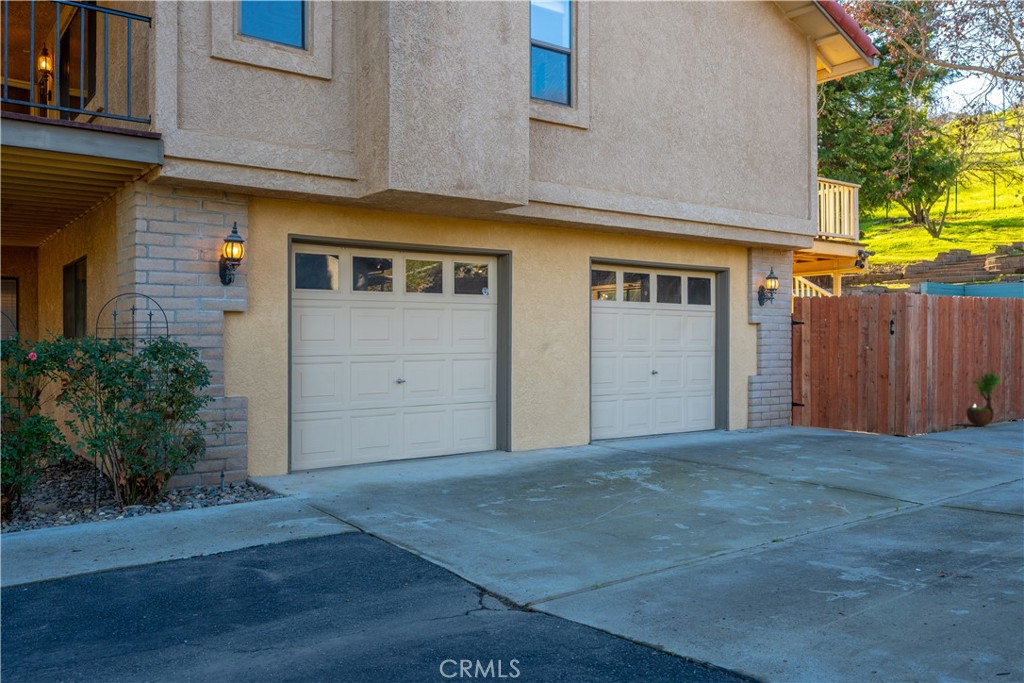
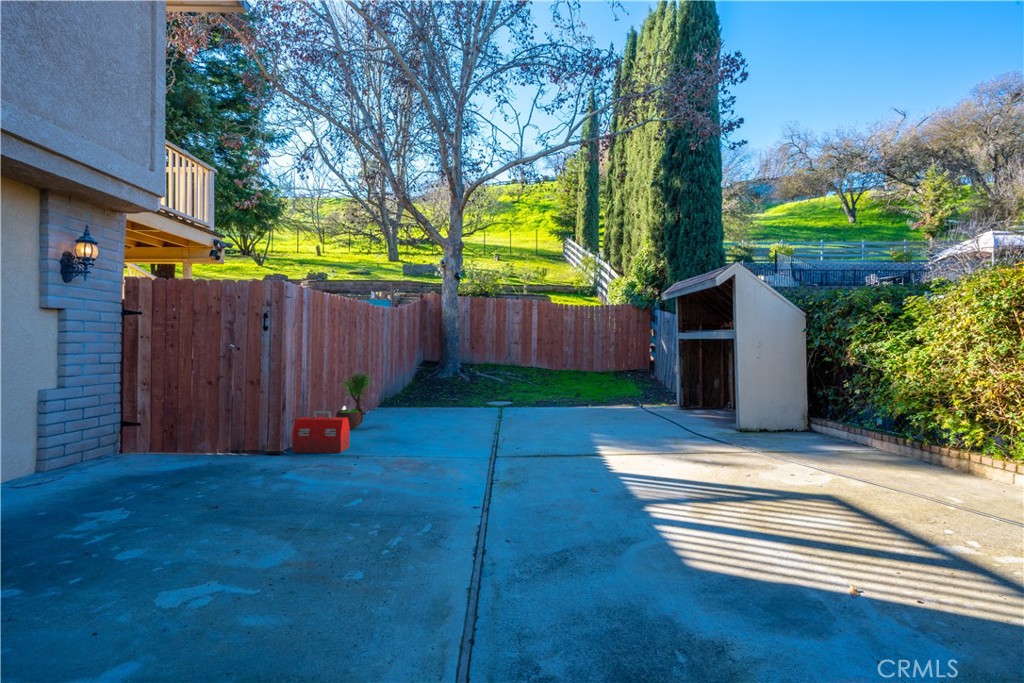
toolbox: none [915,402,967,437] -> present [292,411,350,453]

